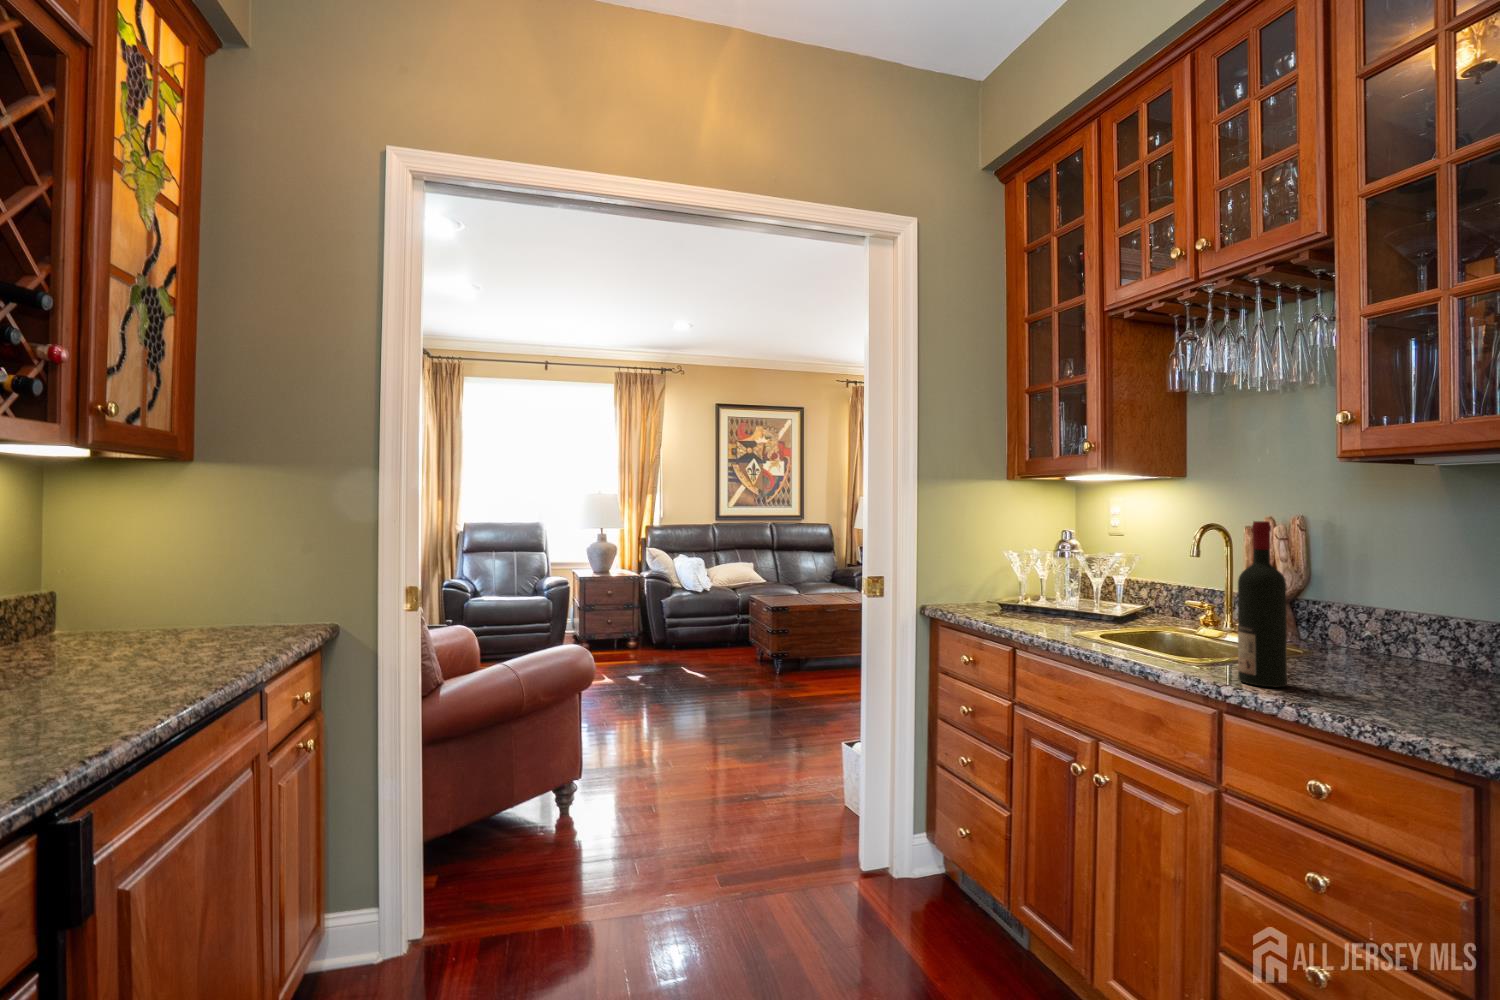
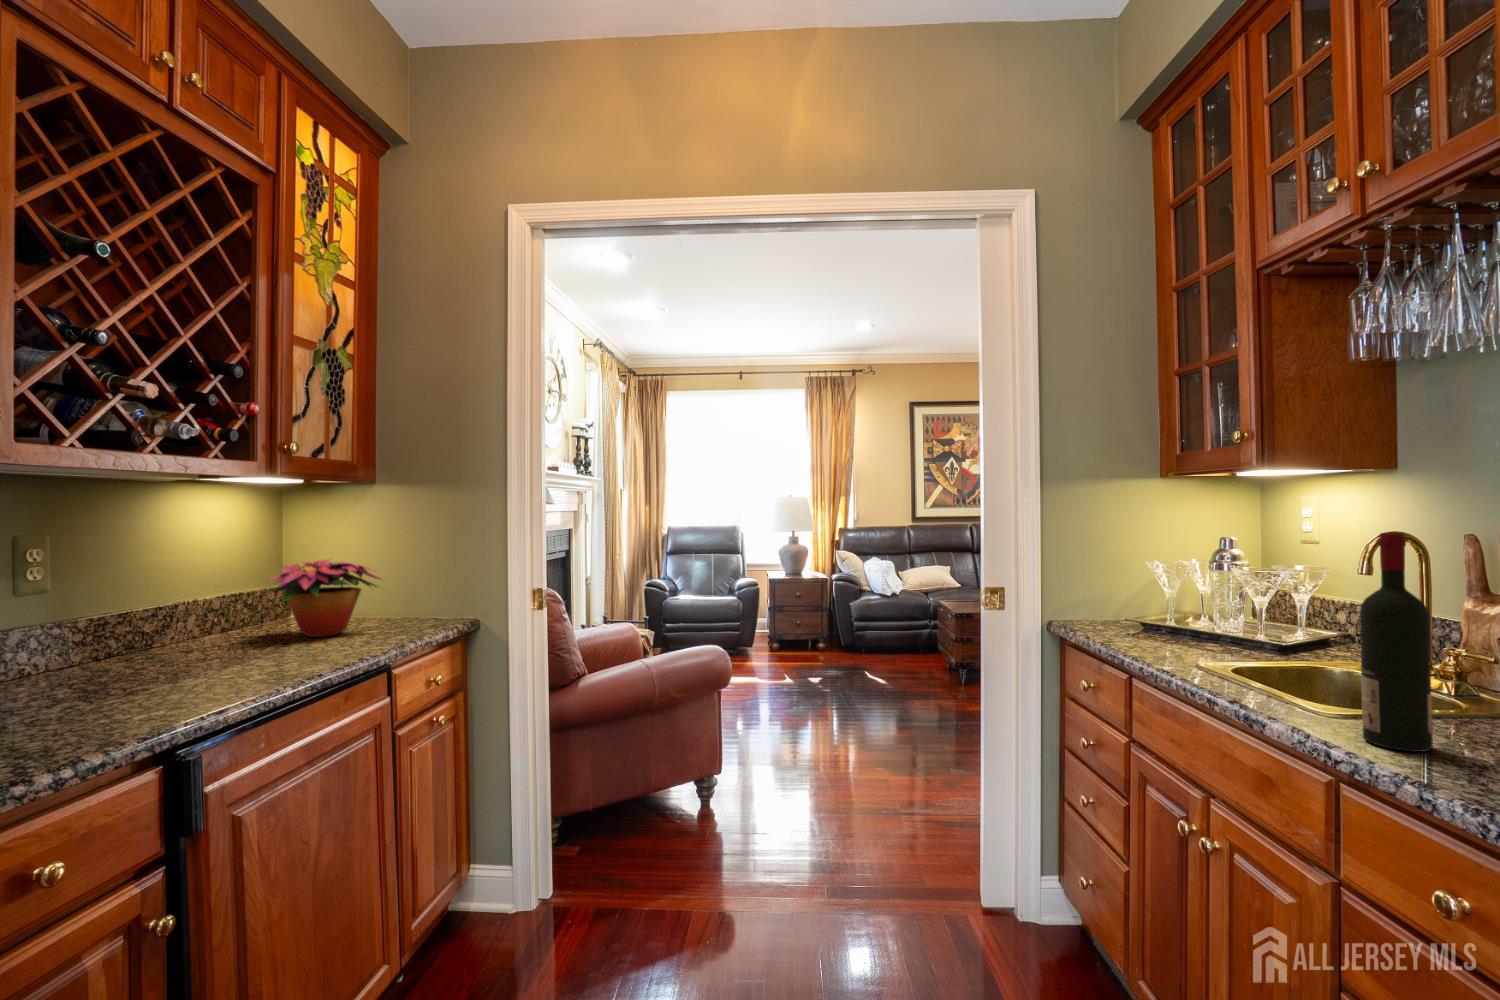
flower arrangement: none [46,550,232,651] -> present [269,559,380,637]

